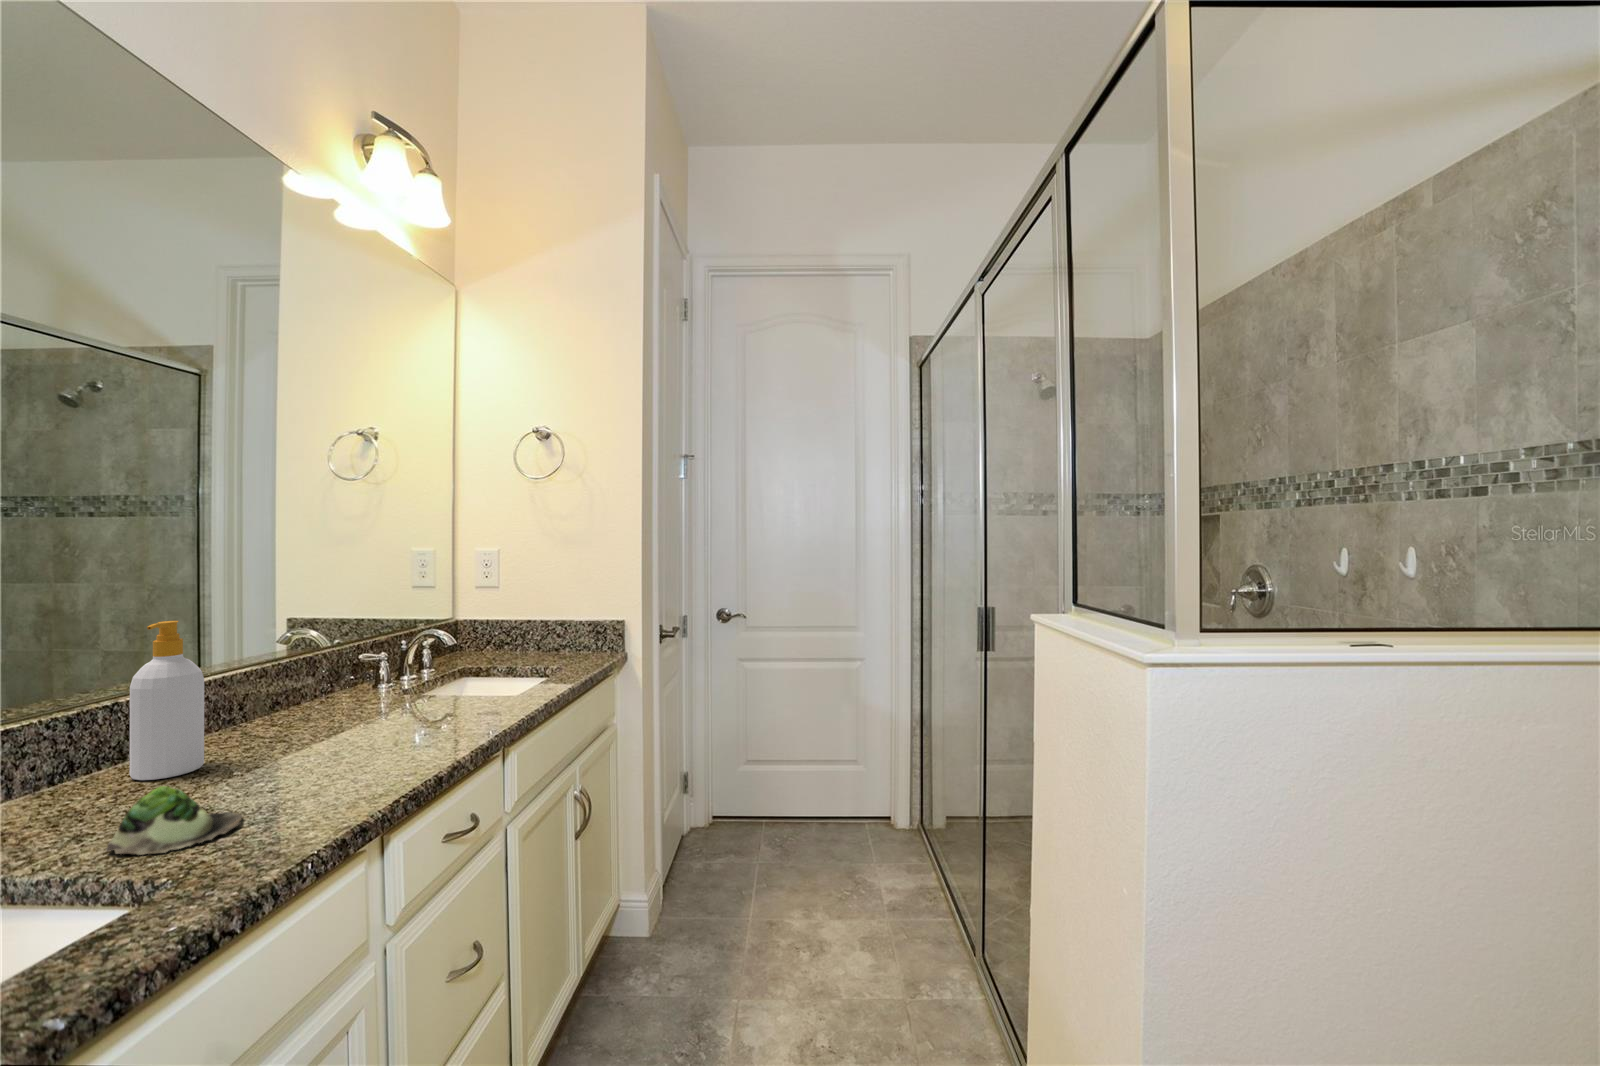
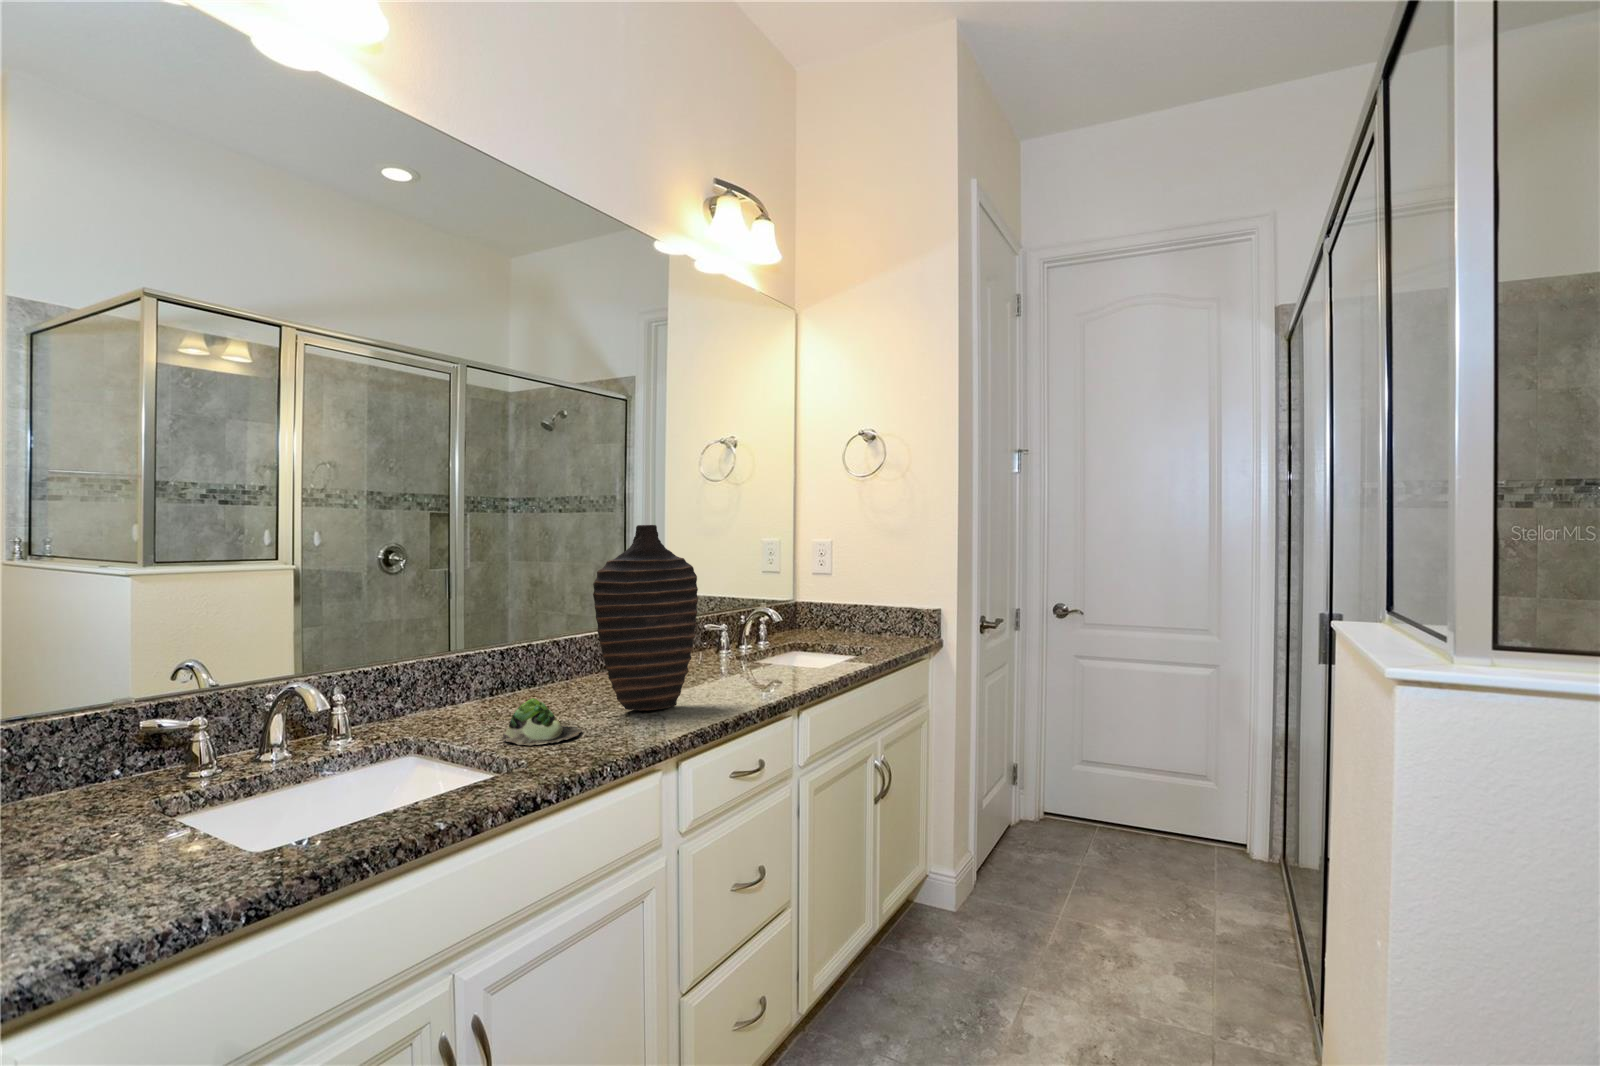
decorative vase: none [250,550,394,776] -> present [593,525,698,711]
soap bottle: present [129,621,204,780] -> none [533,582,578,701]

